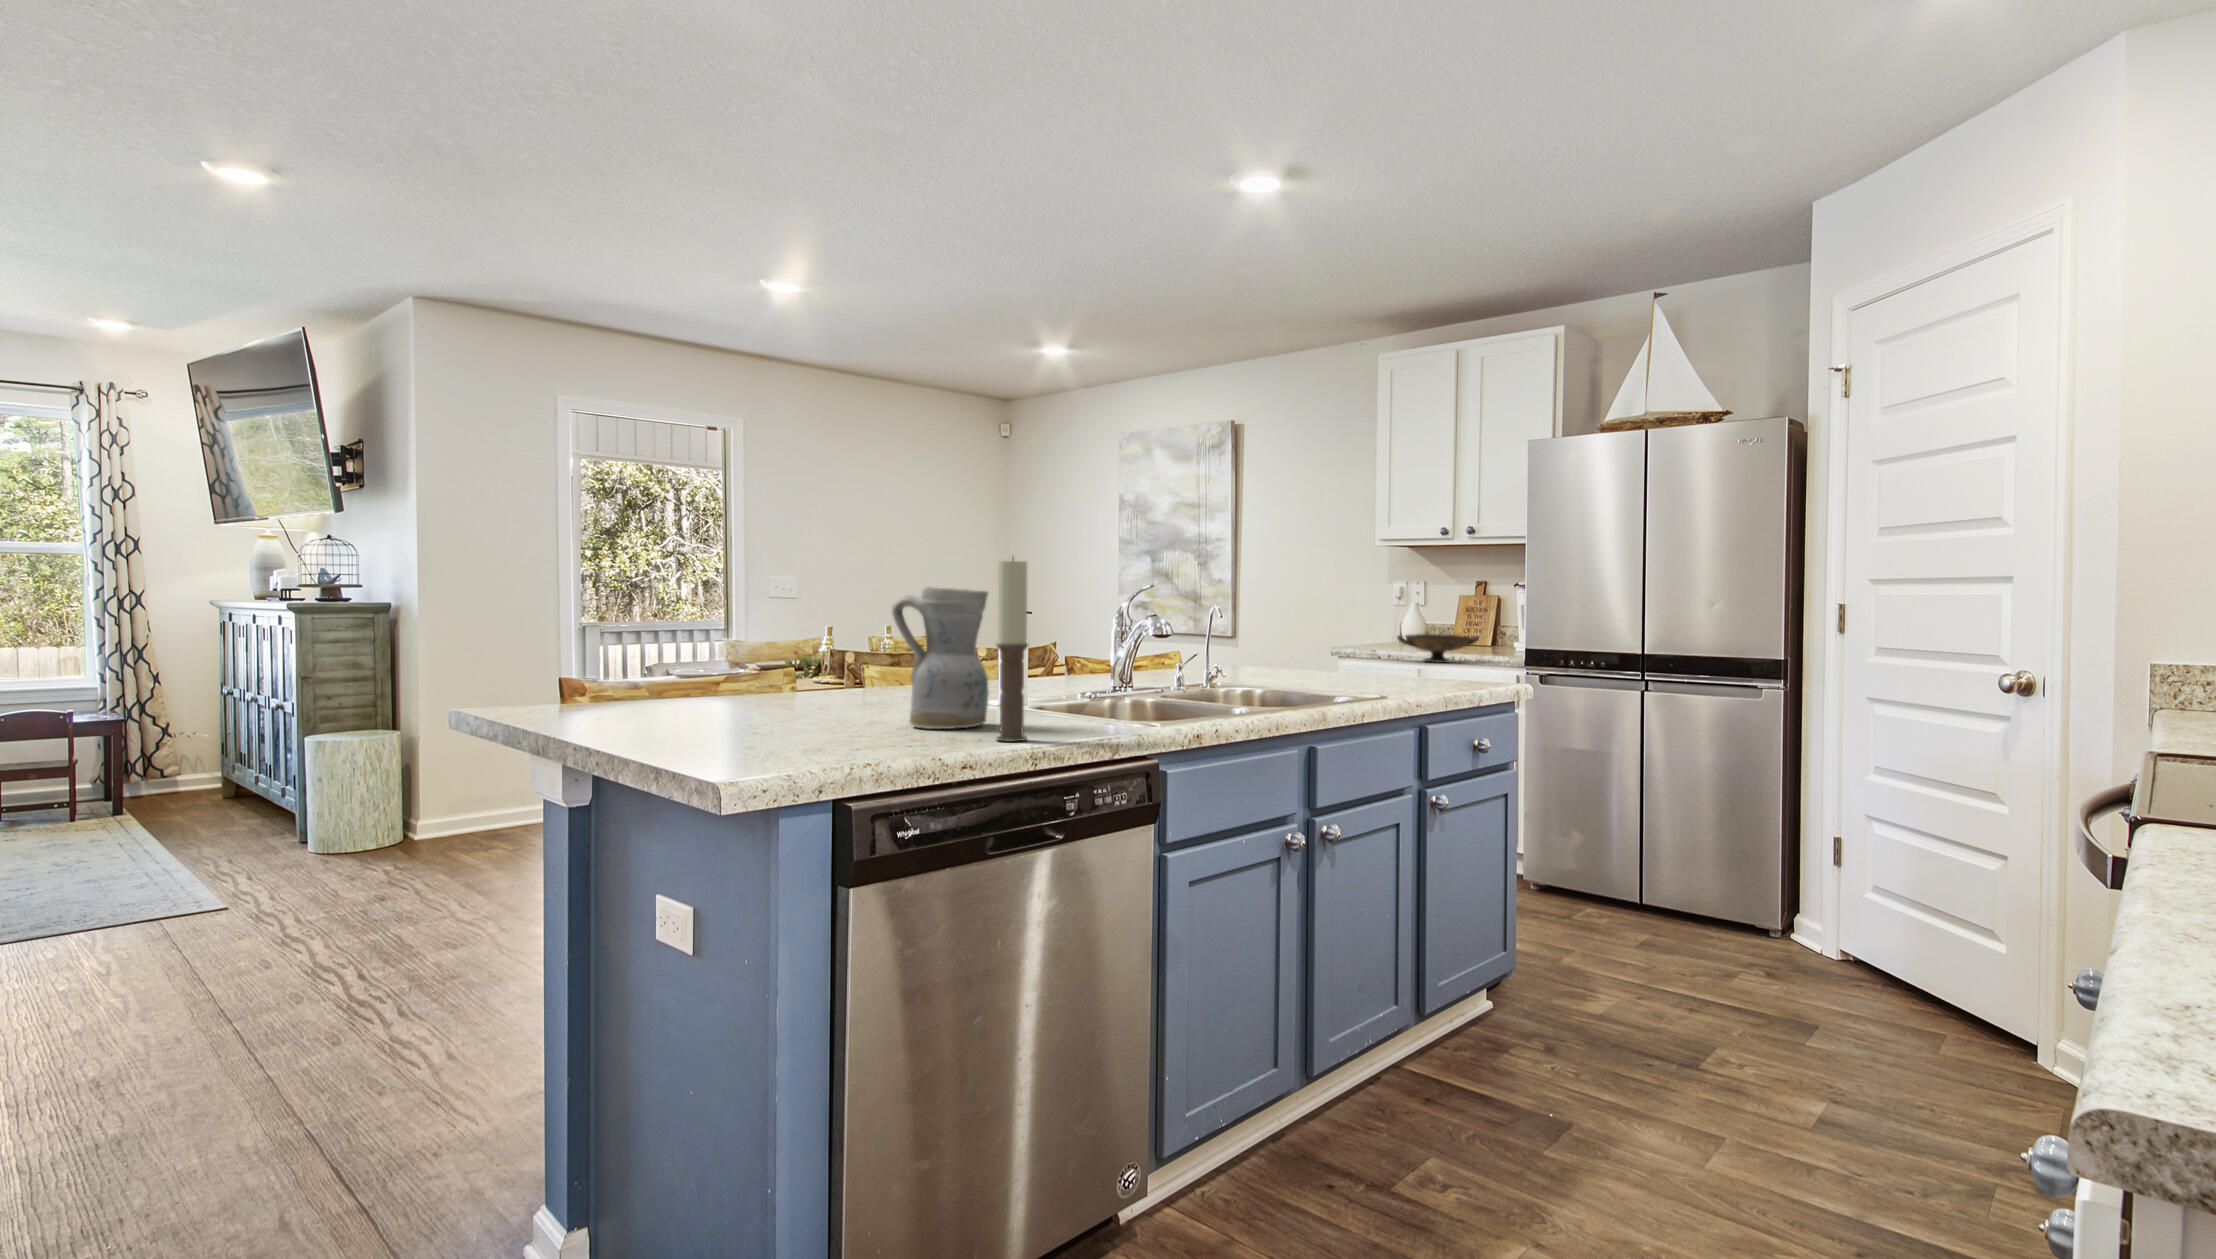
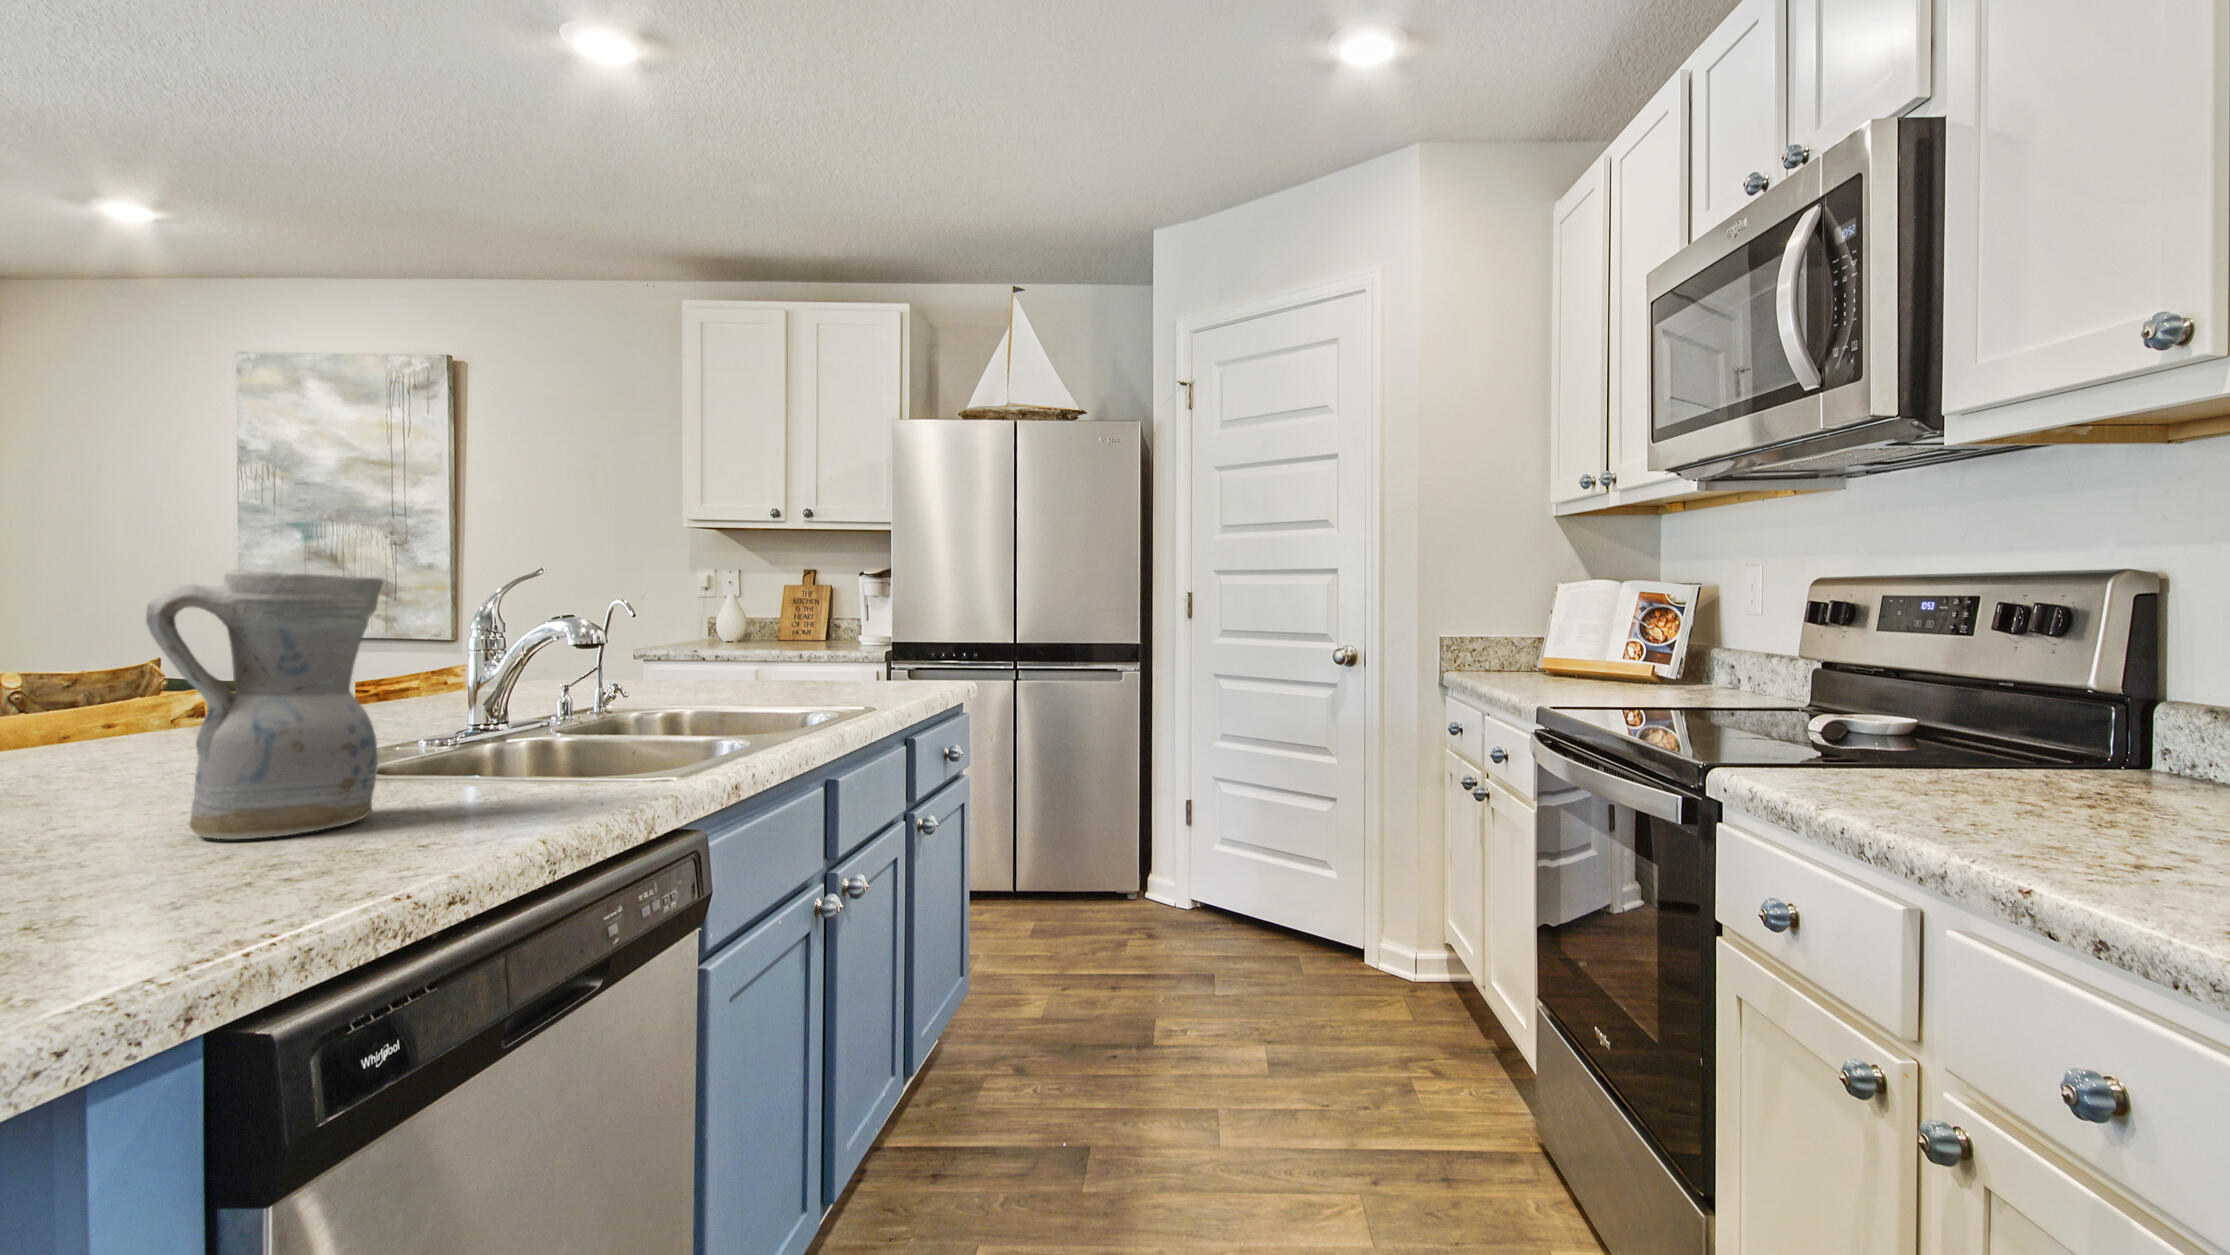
candle: present [996,559,1029,741] -> none [466,516,532,843]
decorative bowl: present [1397,634,1478,663] -> none [733,631,826,662]

